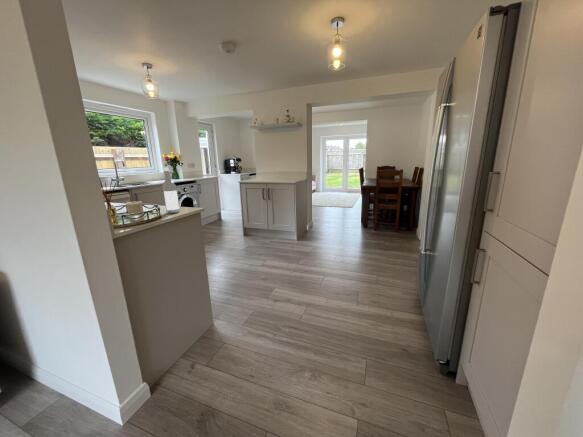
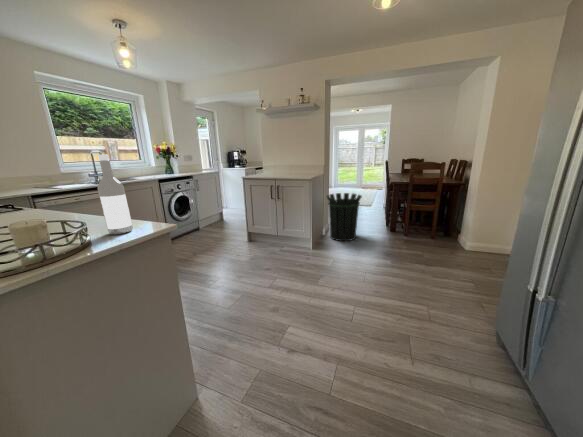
waste bin: none [309,195,338,234] -> present [326,193,362,241]

